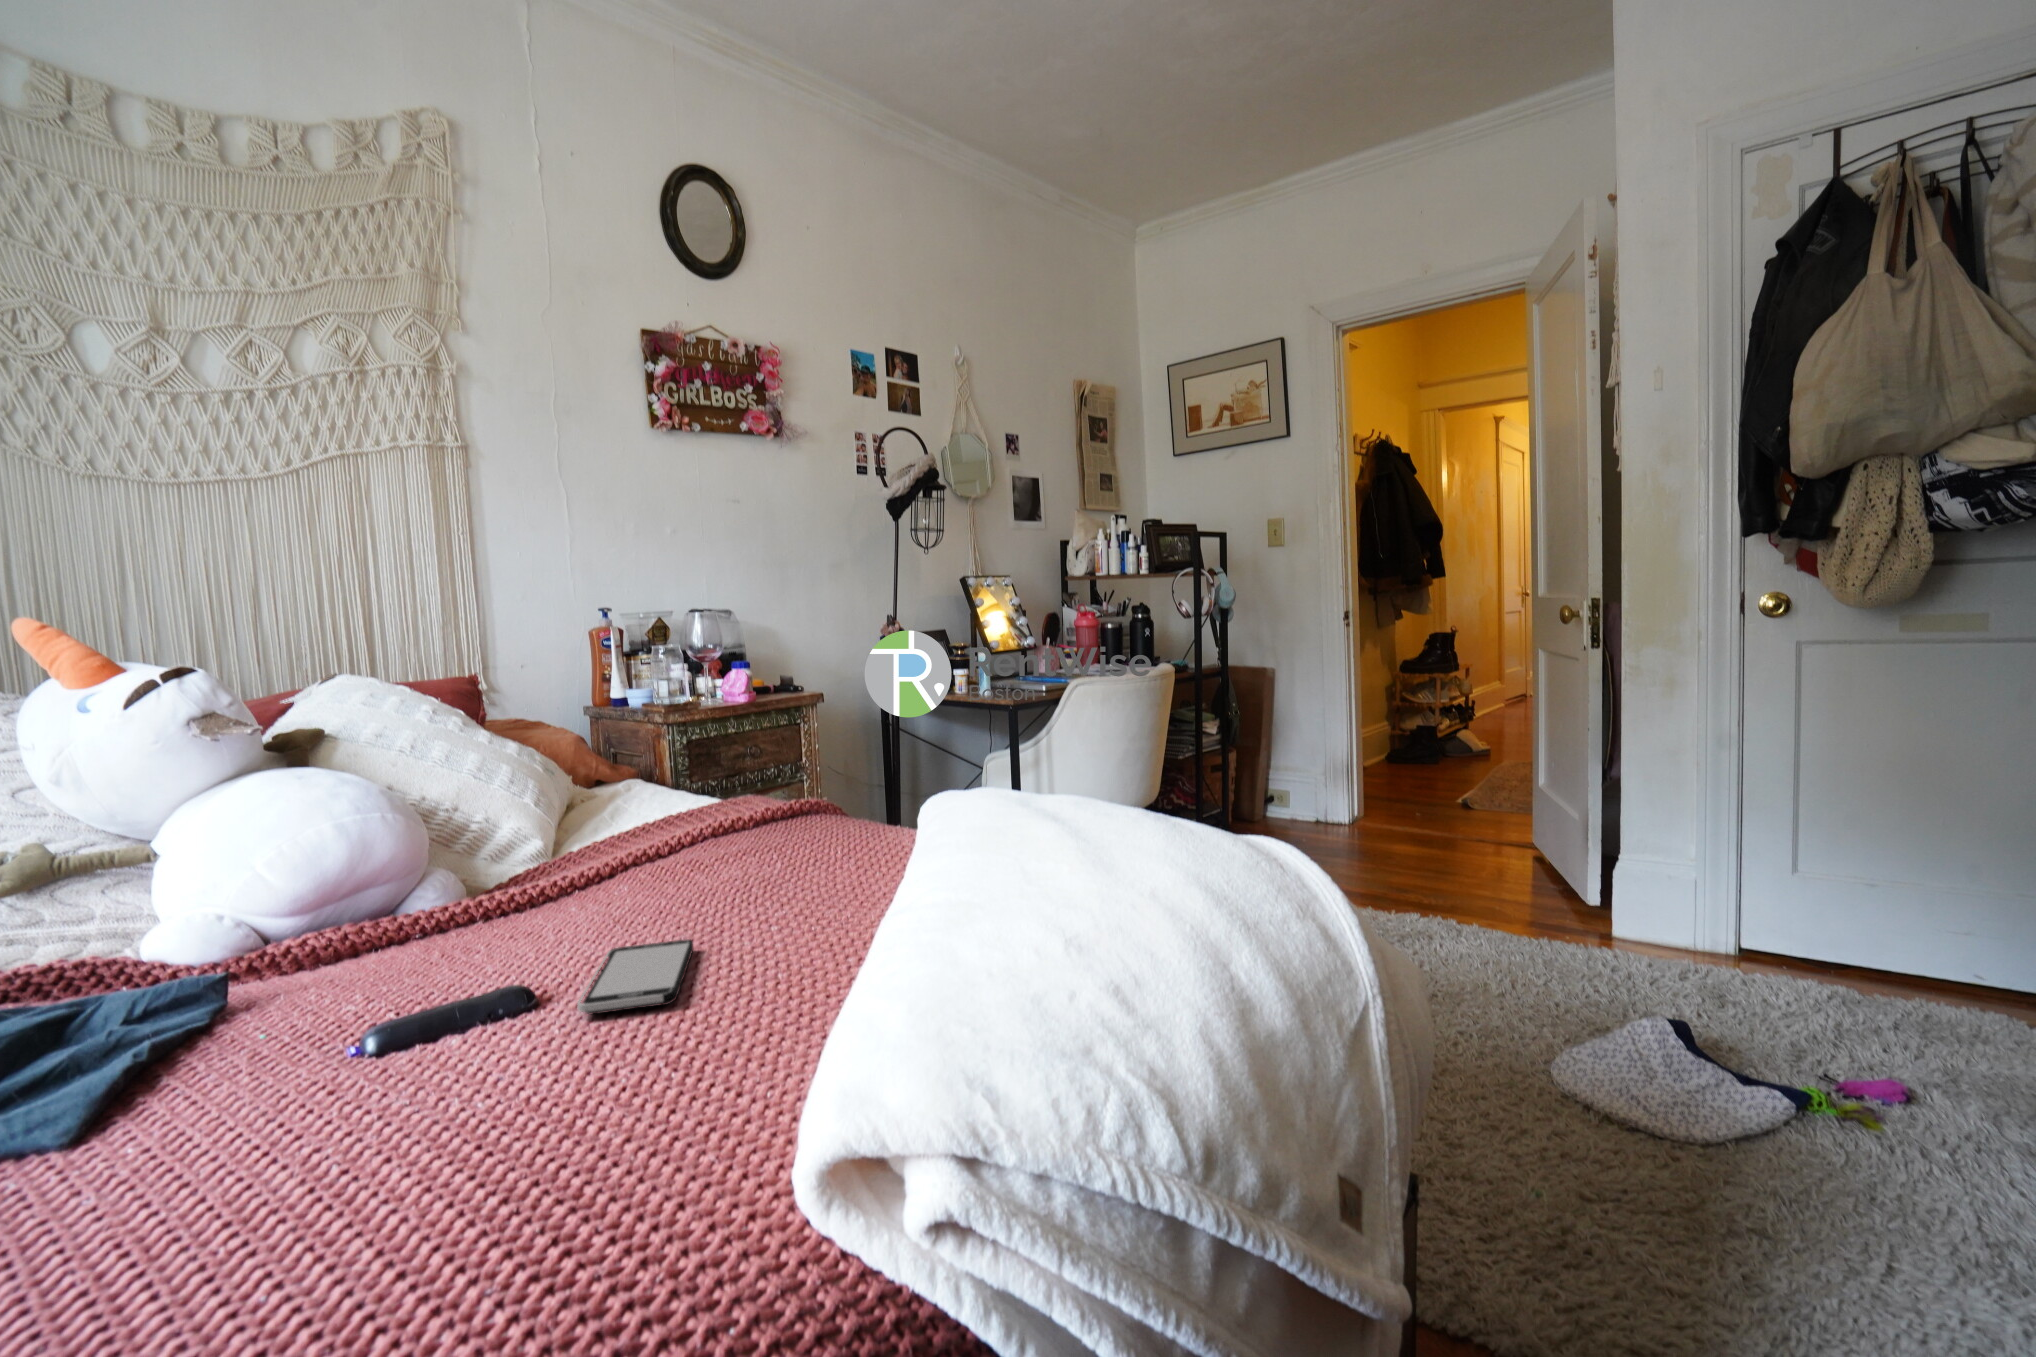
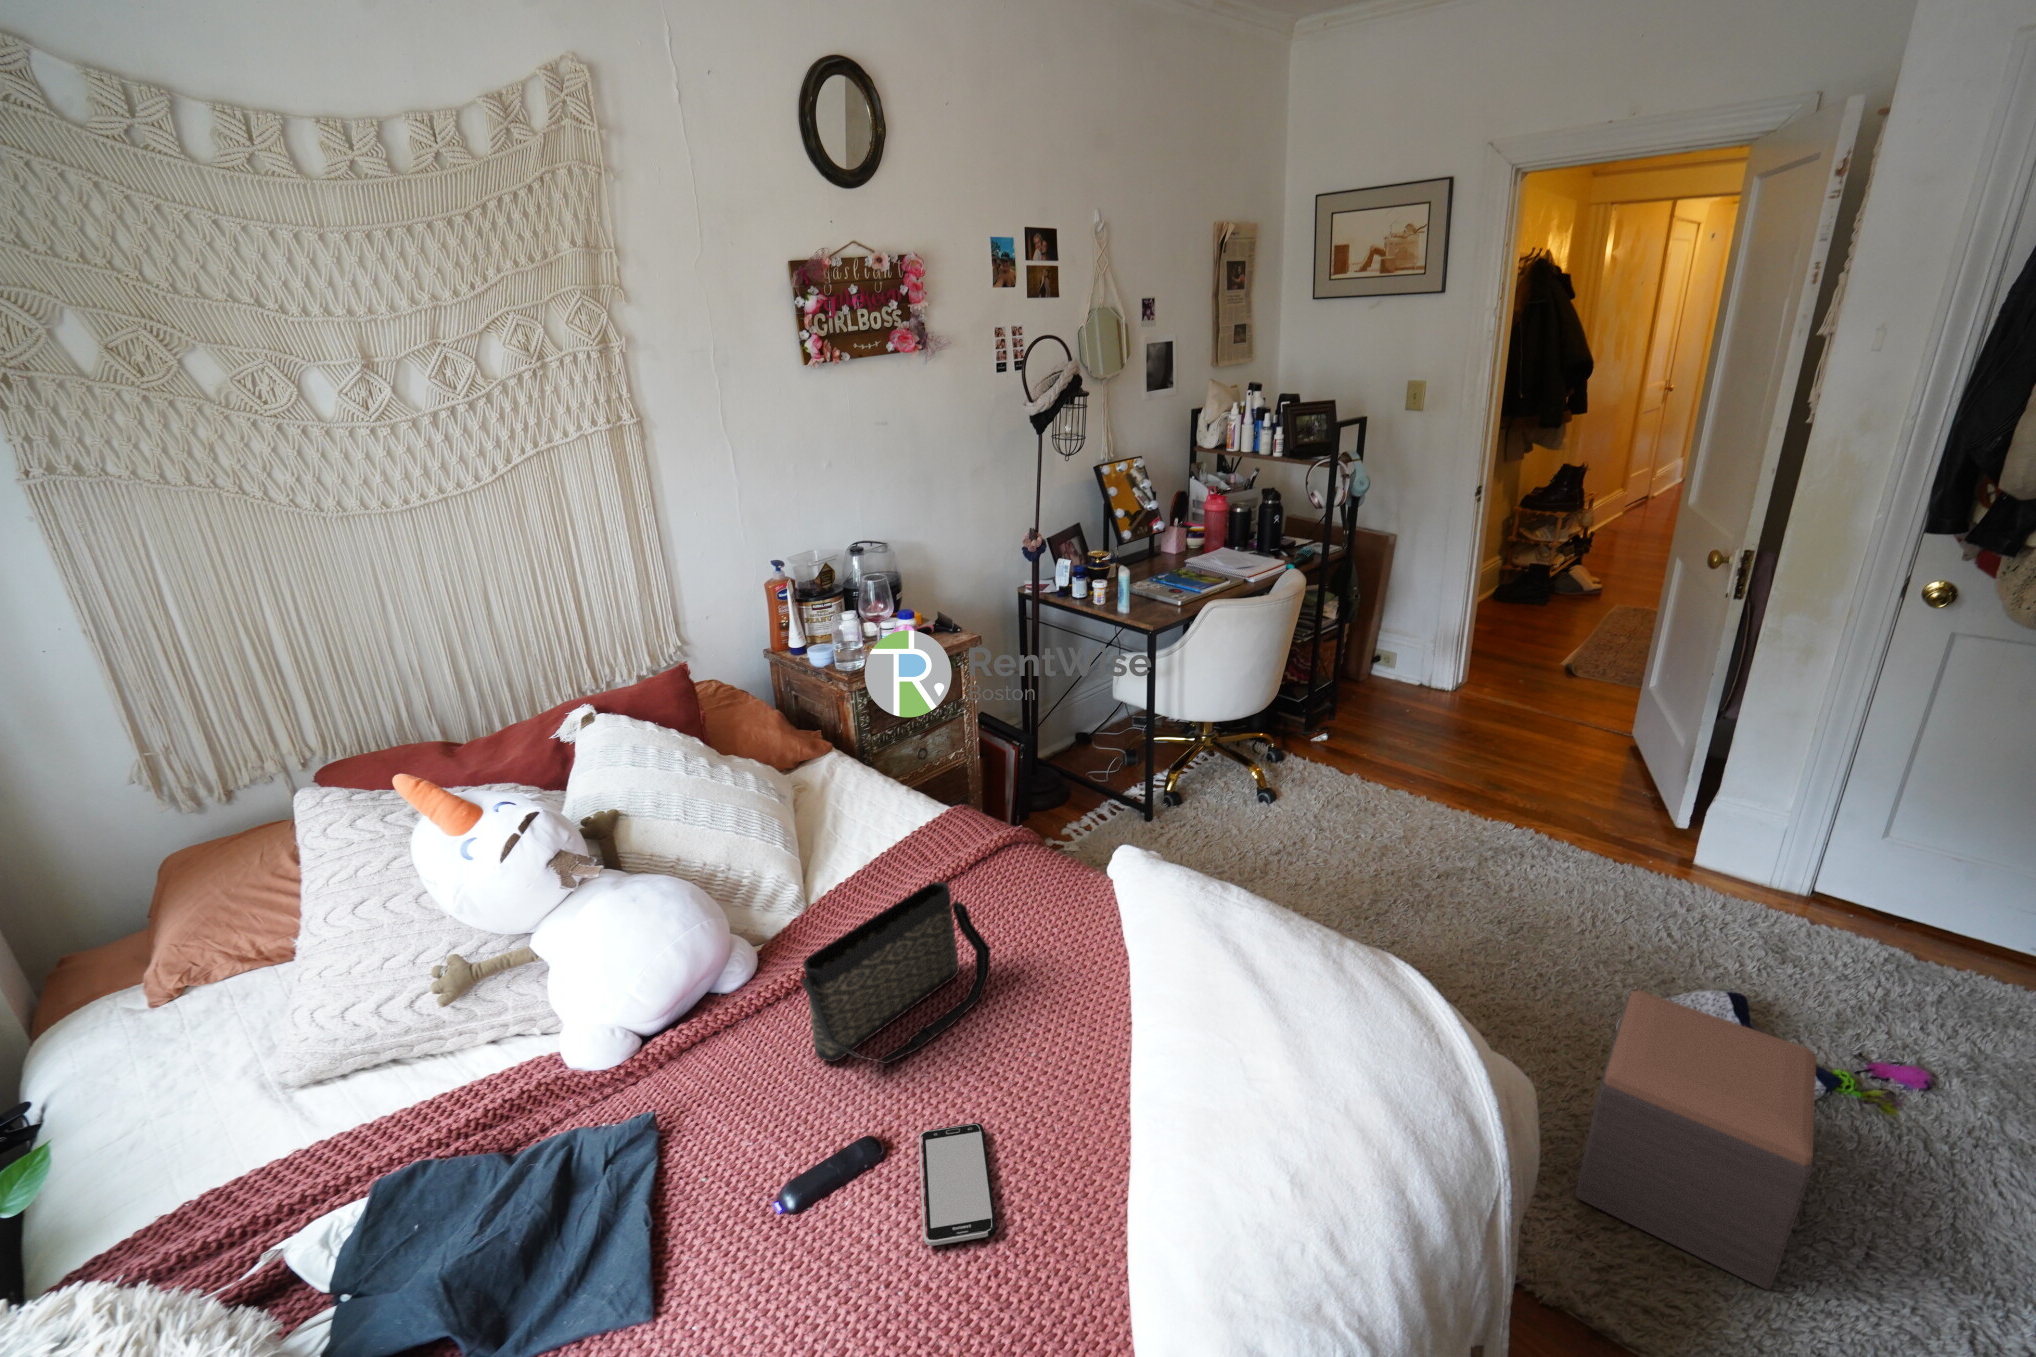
handbag: none [493,753,750,920] -> present [801,881,990,1064]
footstool: none [1476,951,1708,1265] -> present [1575,990,1817,1289]

